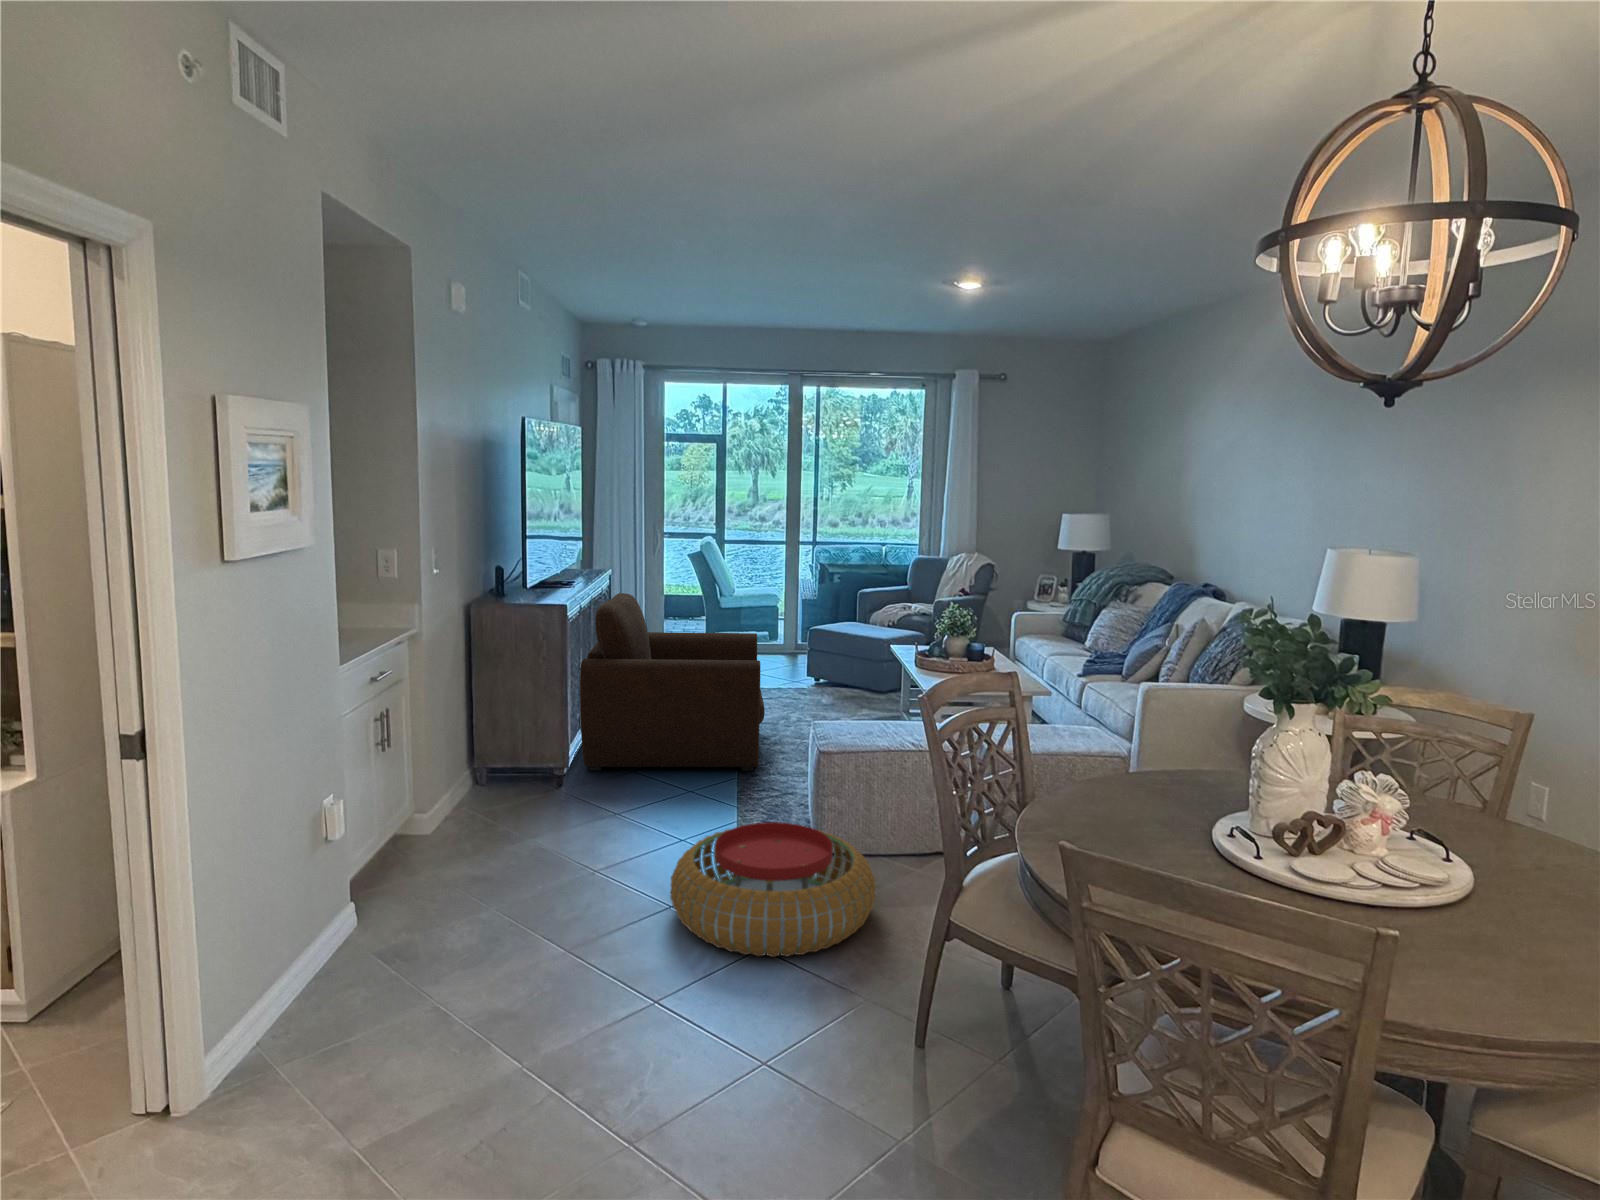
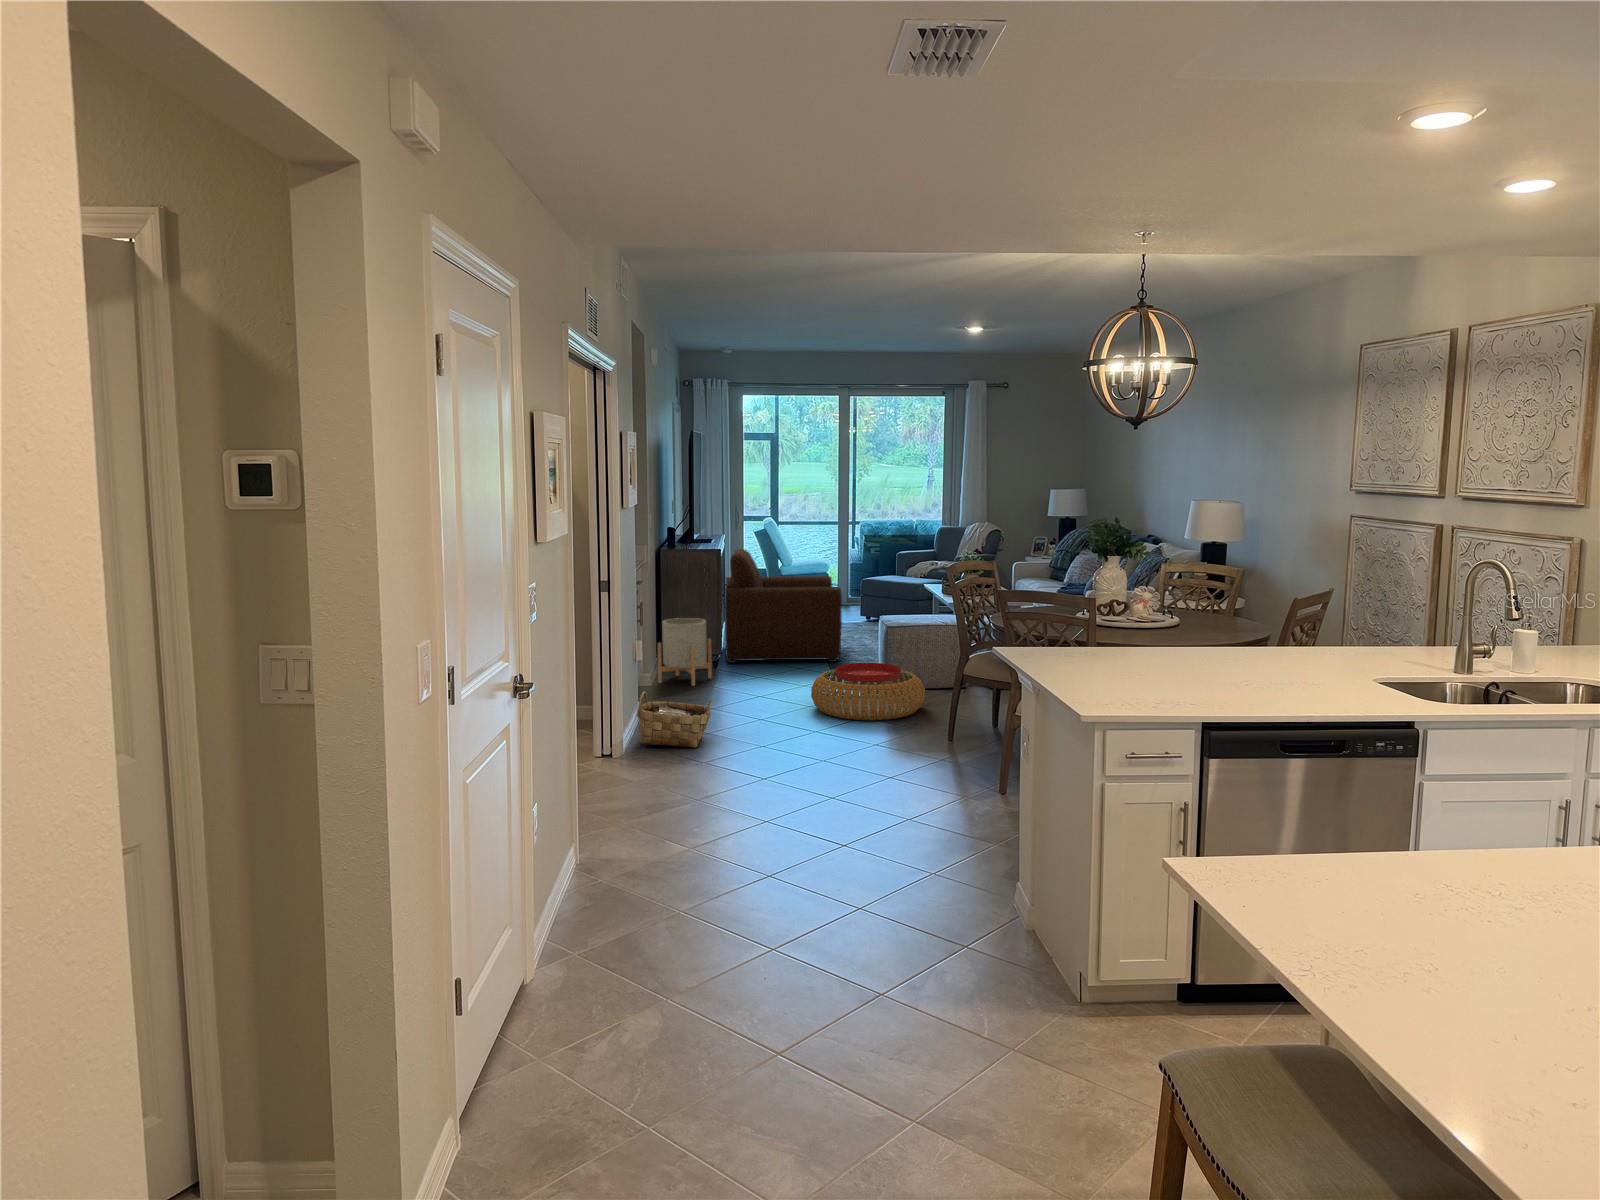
planter: none [449,712,544,830] -> present [658,618,712,686]
woven basket: none [253,934,430,1070] -> present [637,691,712,748]

